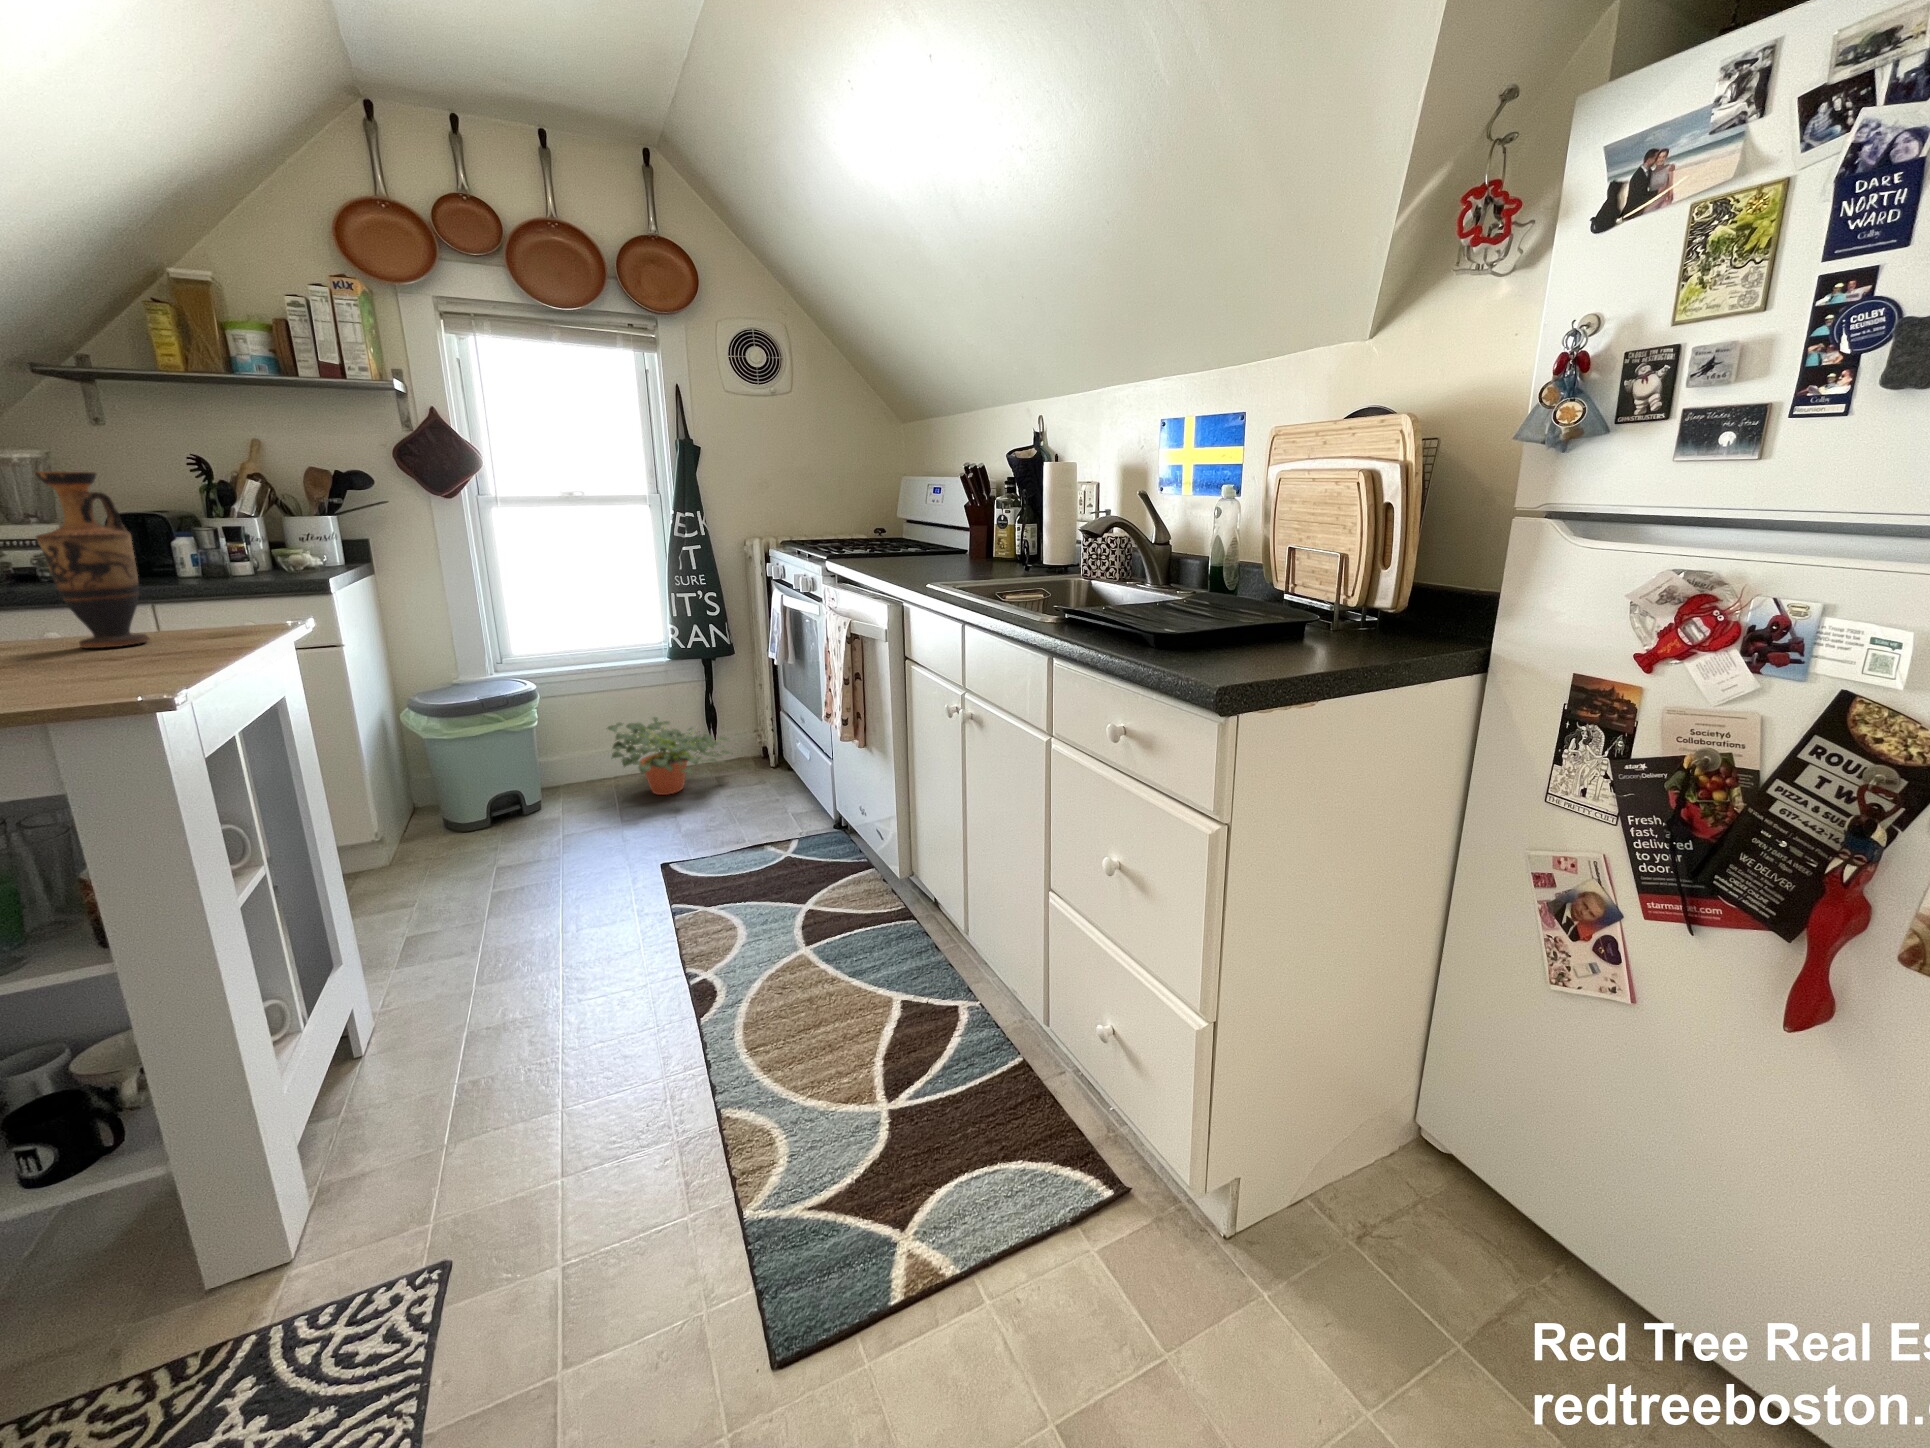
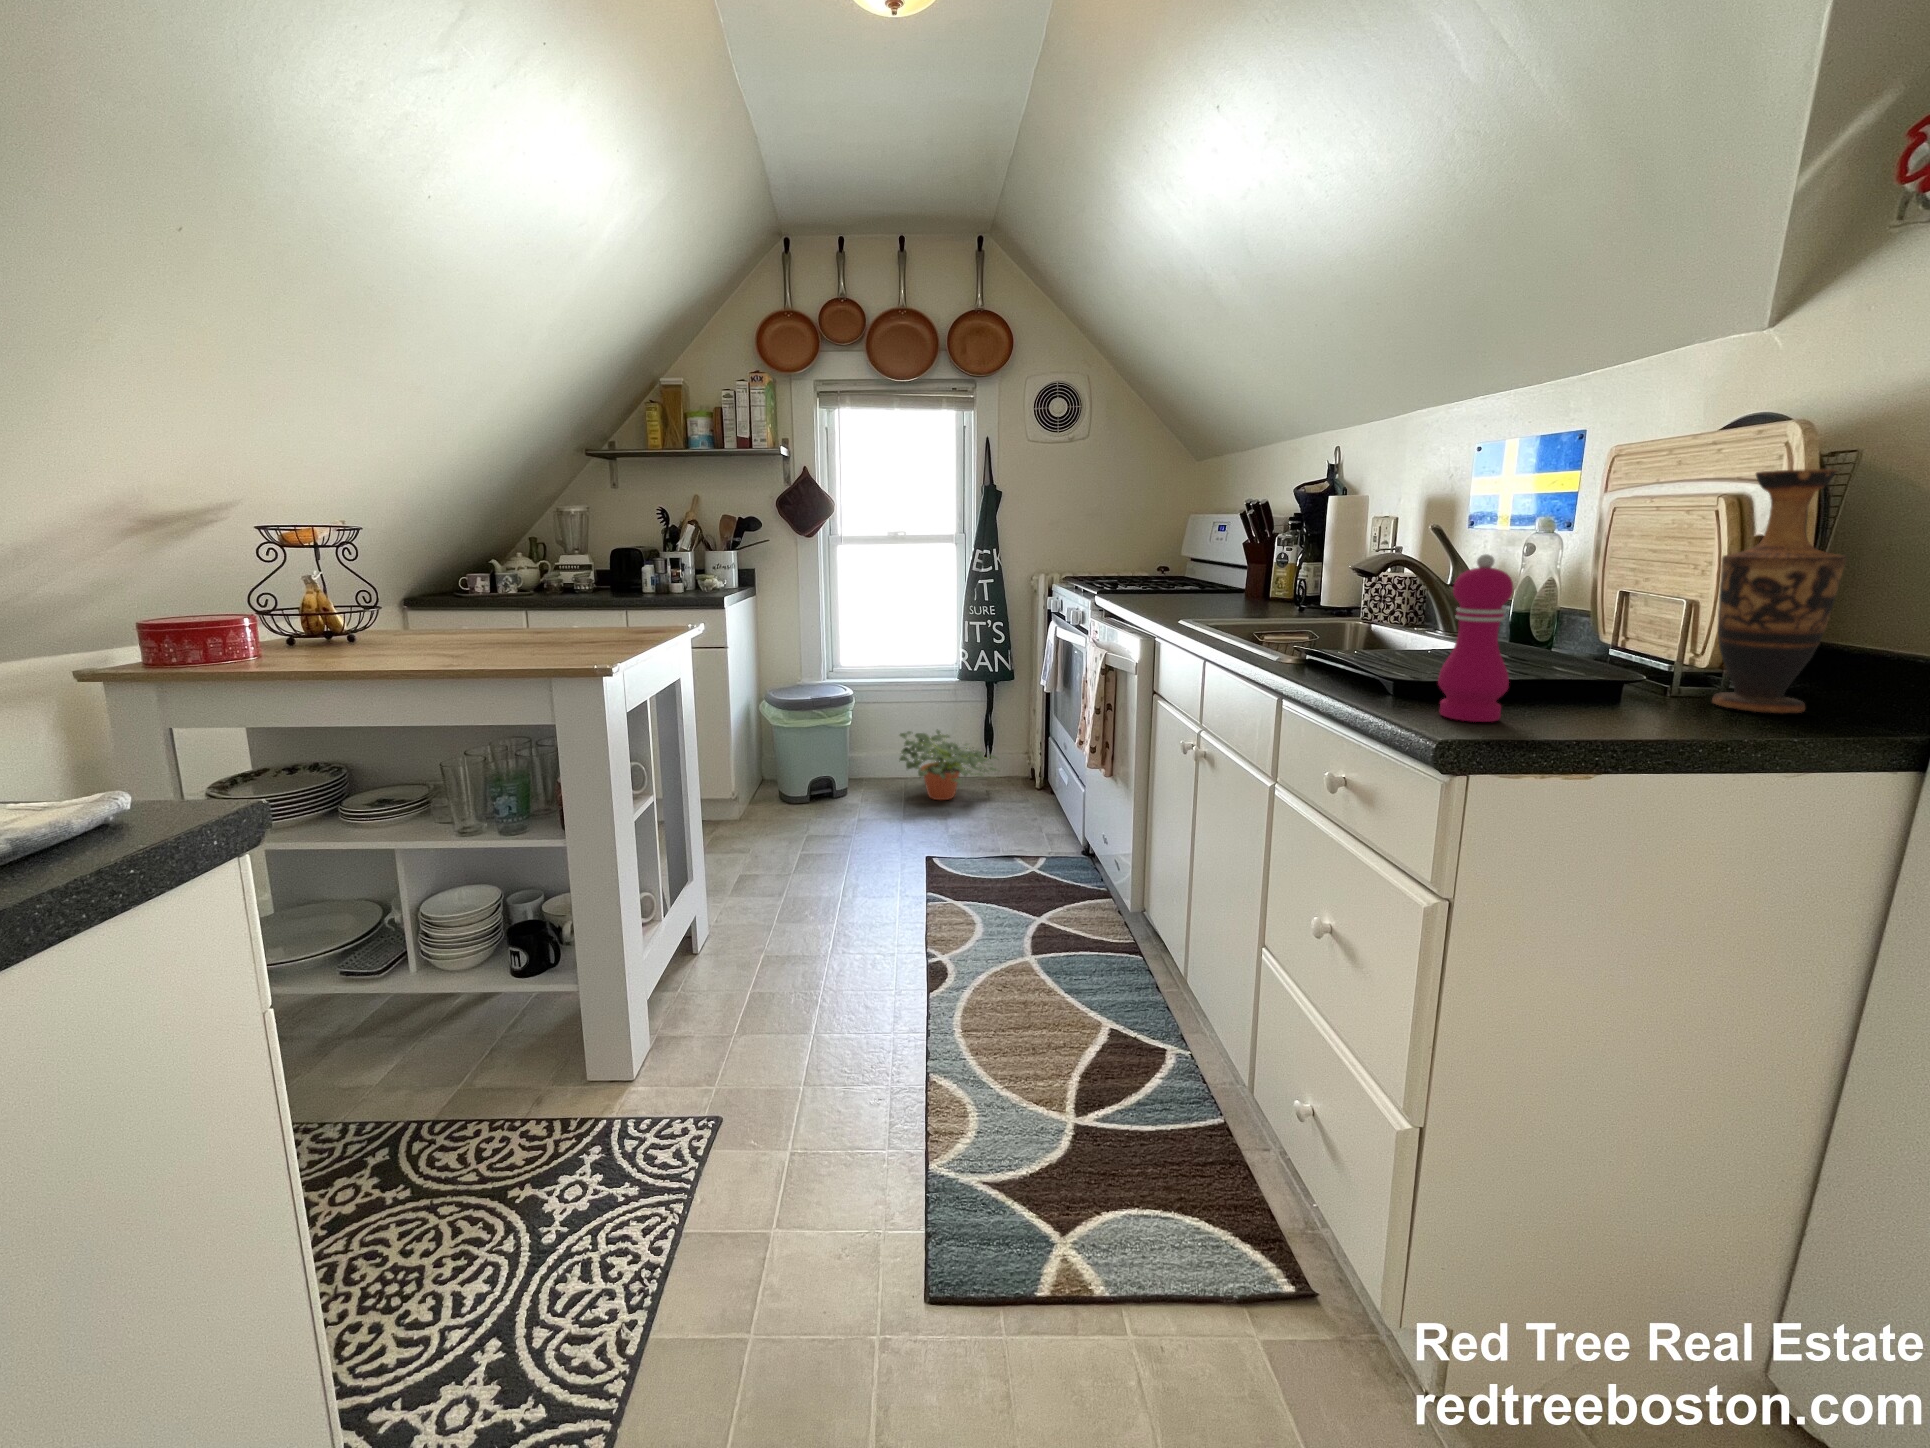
vase: present [35,471,149,648] -> present [1712,469,1847,714]
pepper mill: none [1205,523,1258,670] -> present [1438,554,1513,722]

